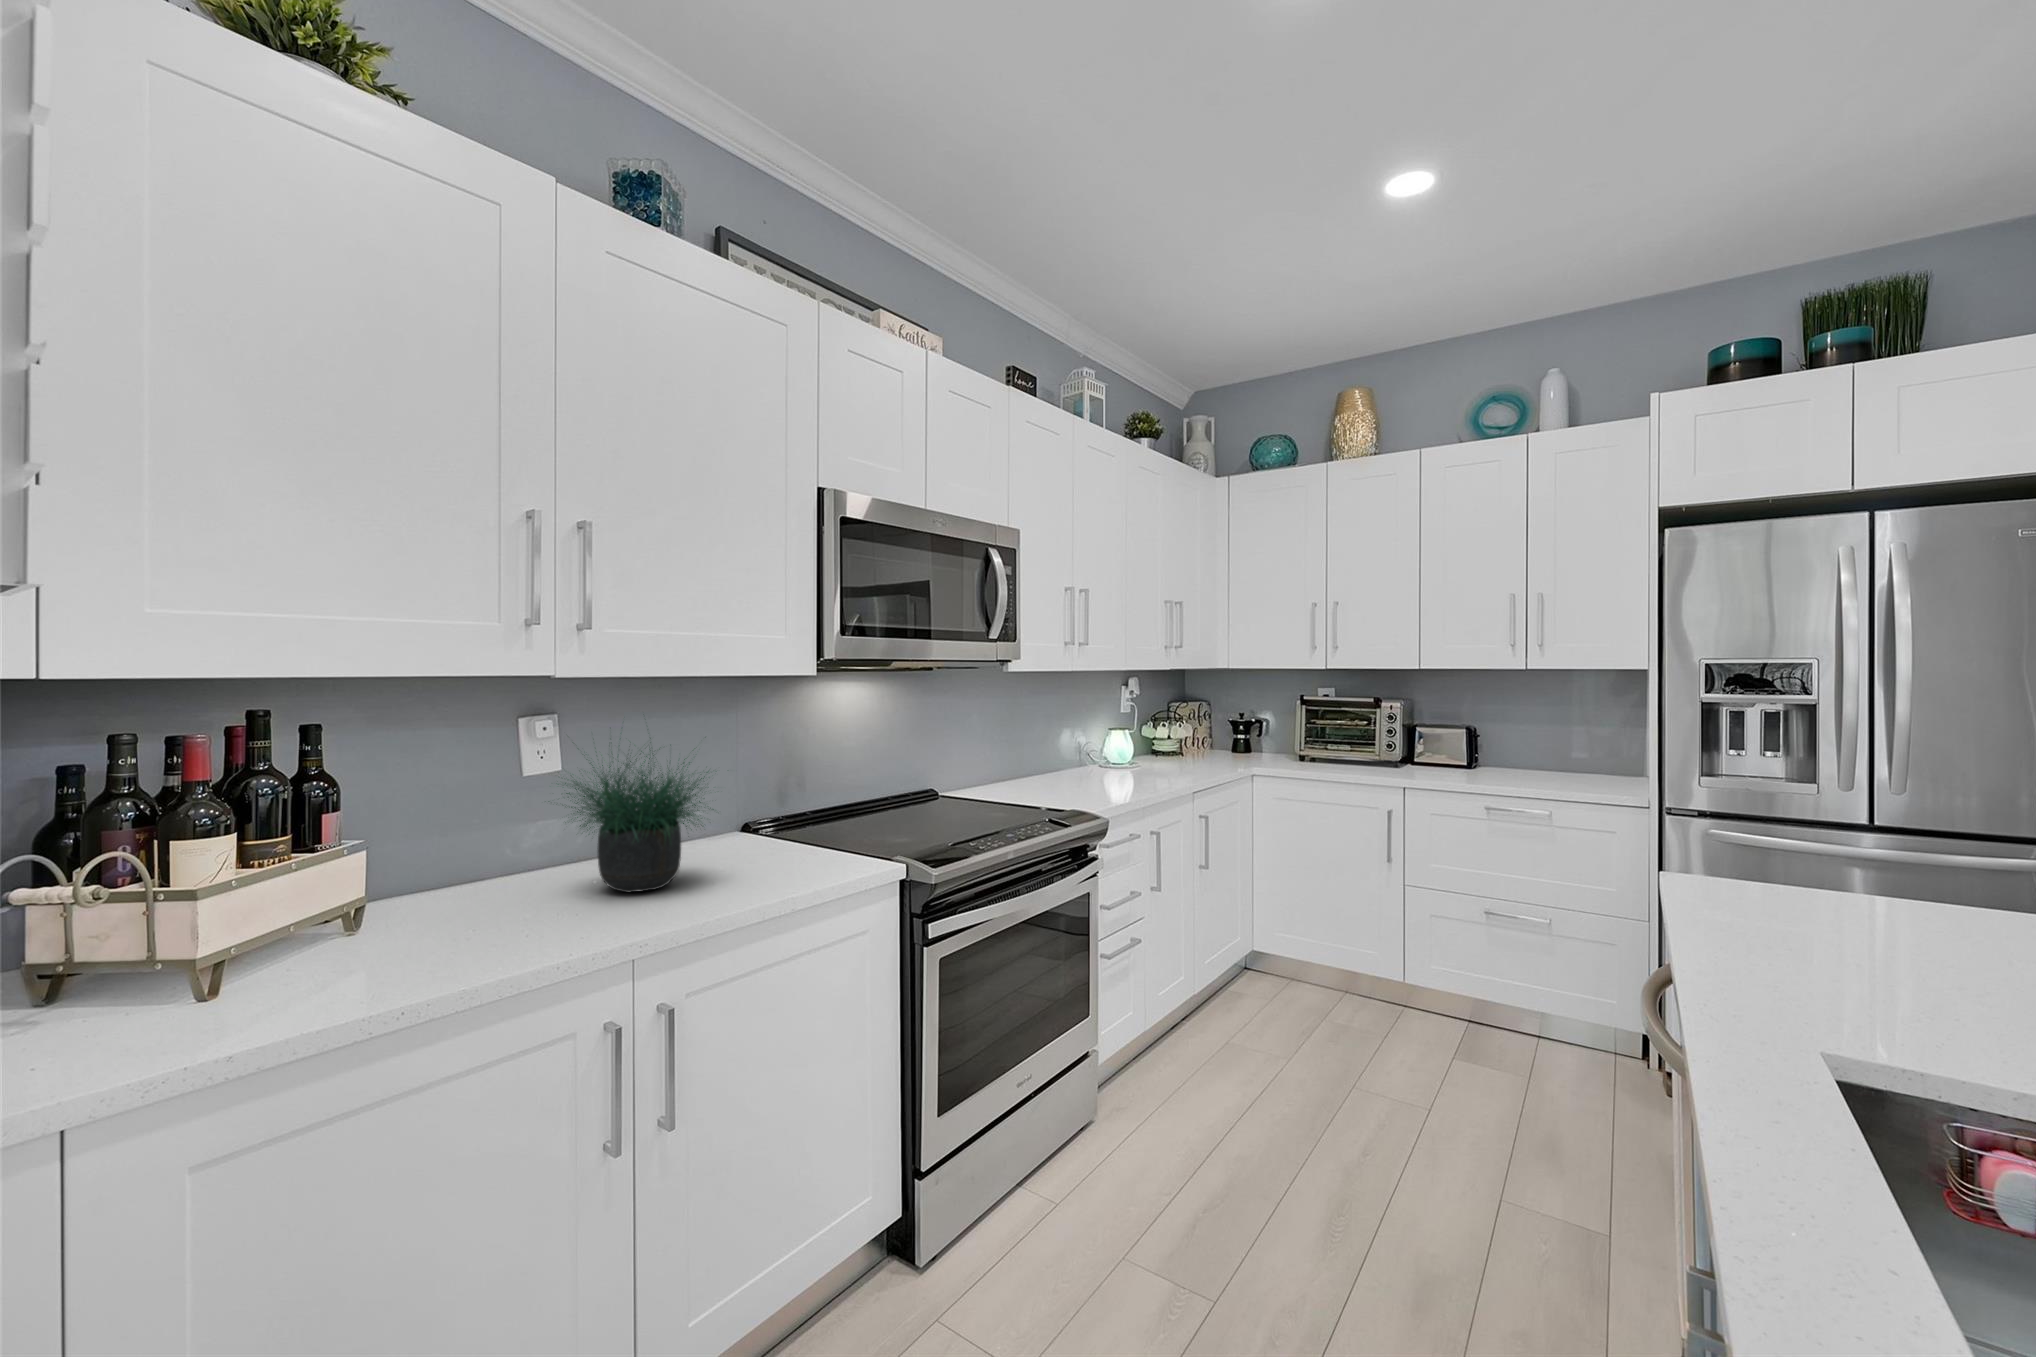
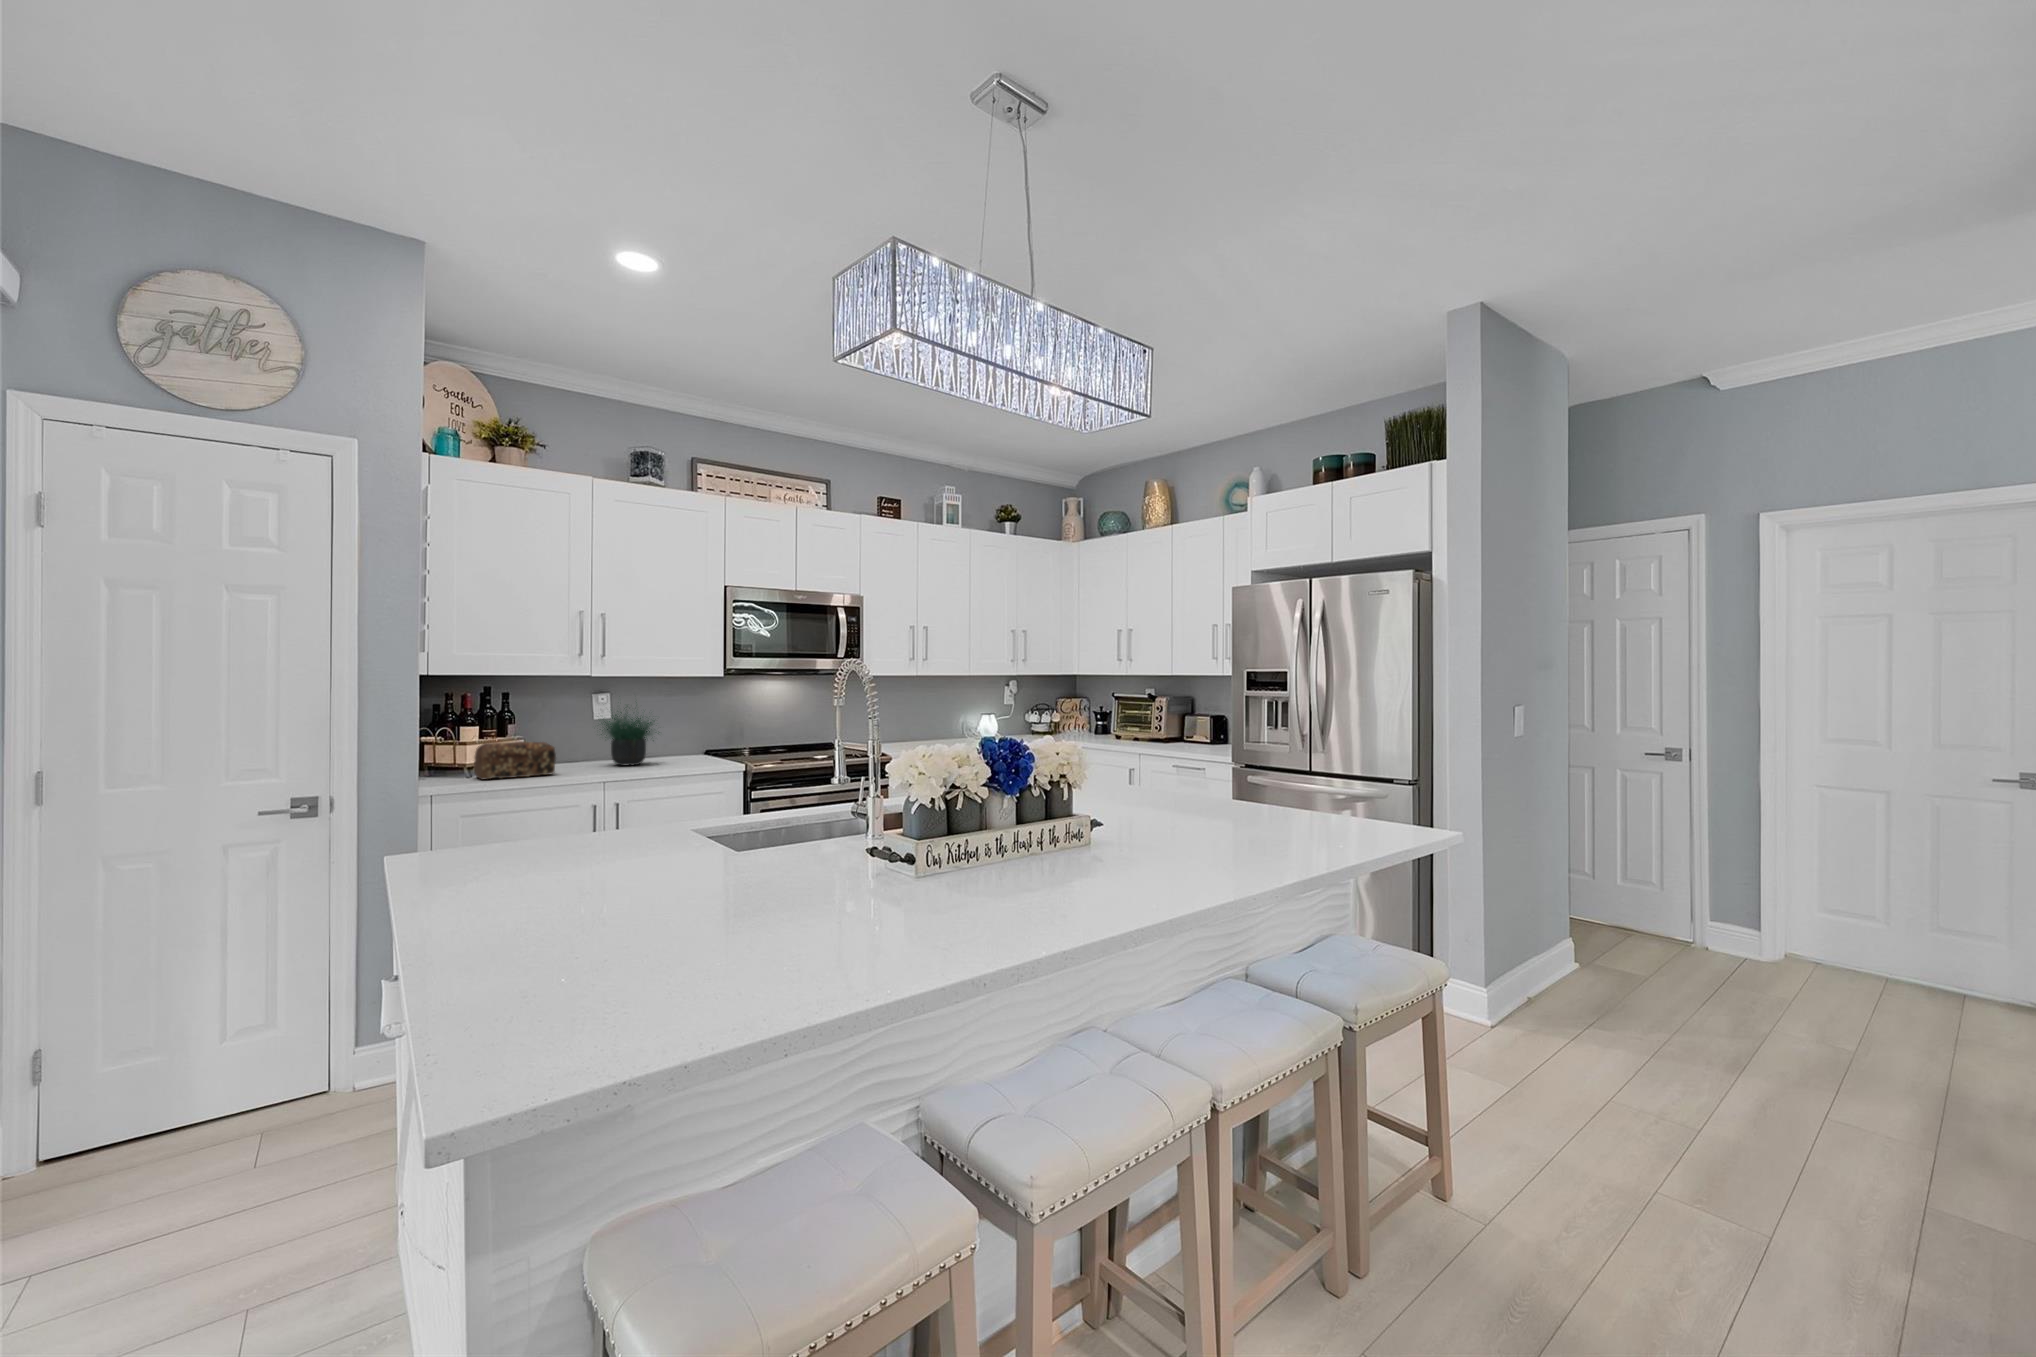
bread loaf: none [224,866,499,1020] -> present [474,741,556,779]

